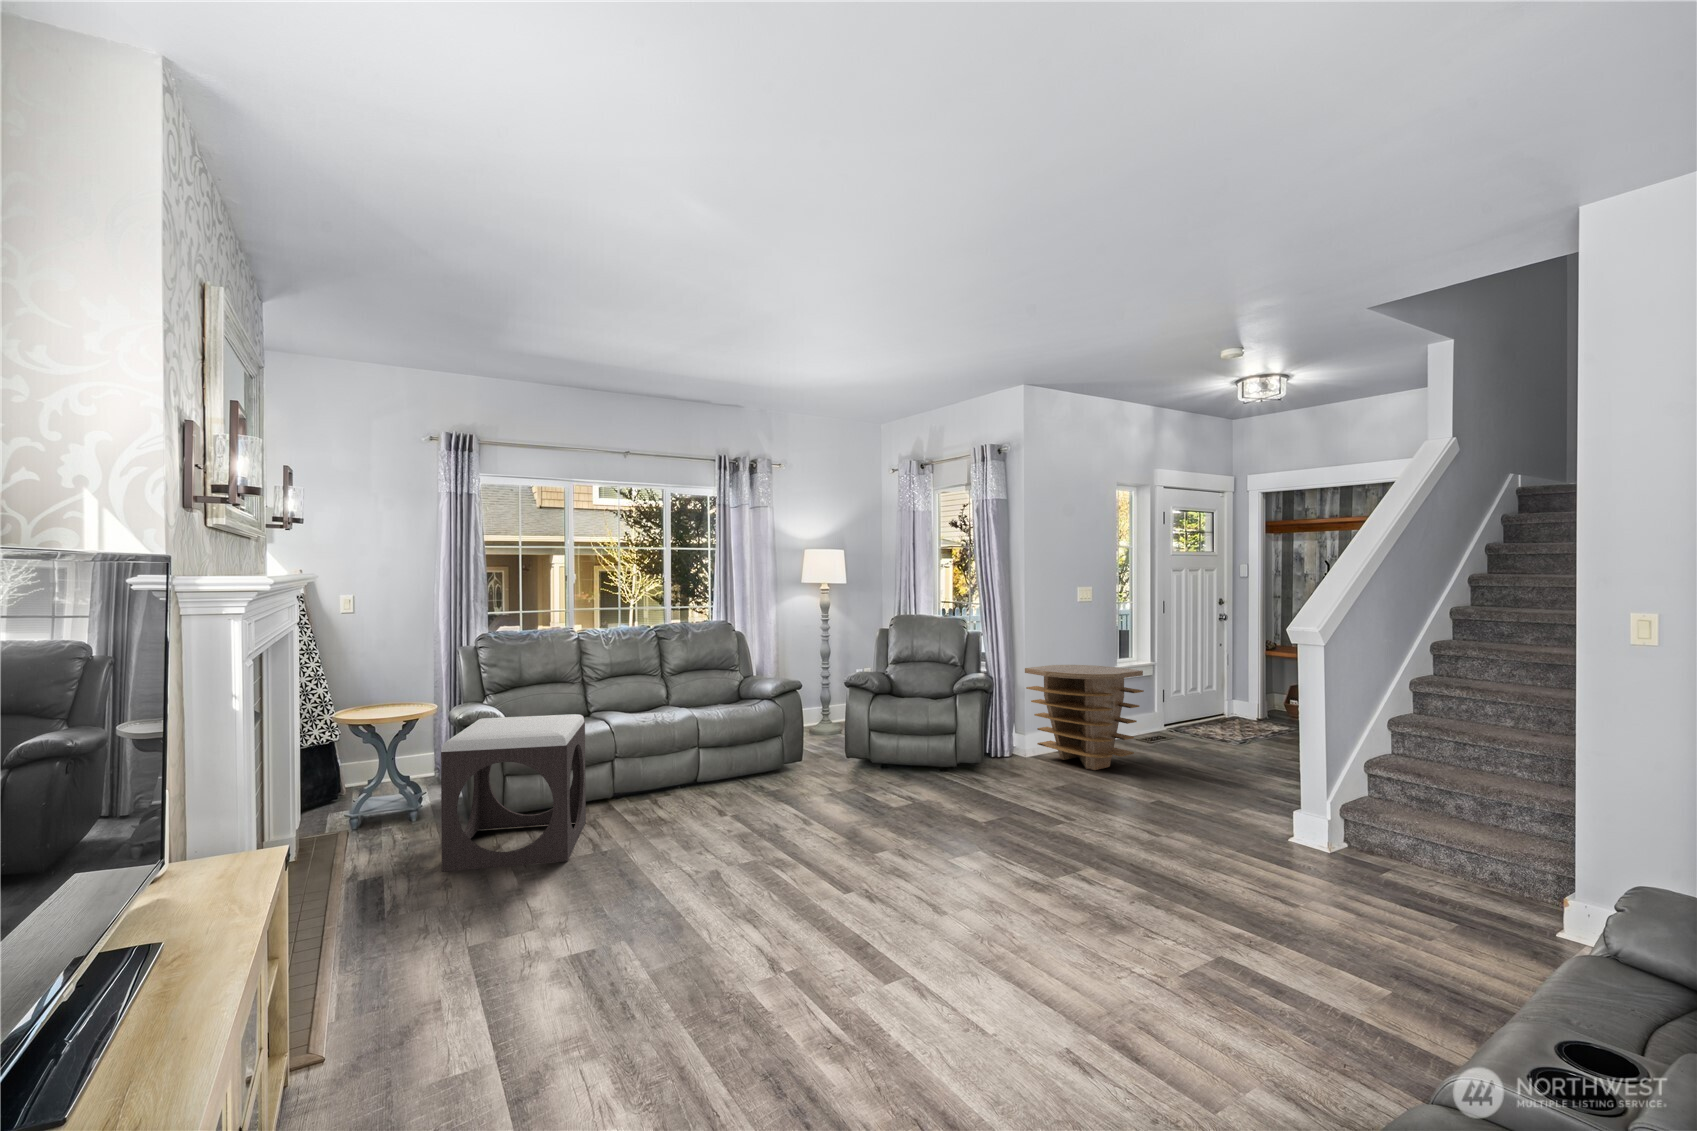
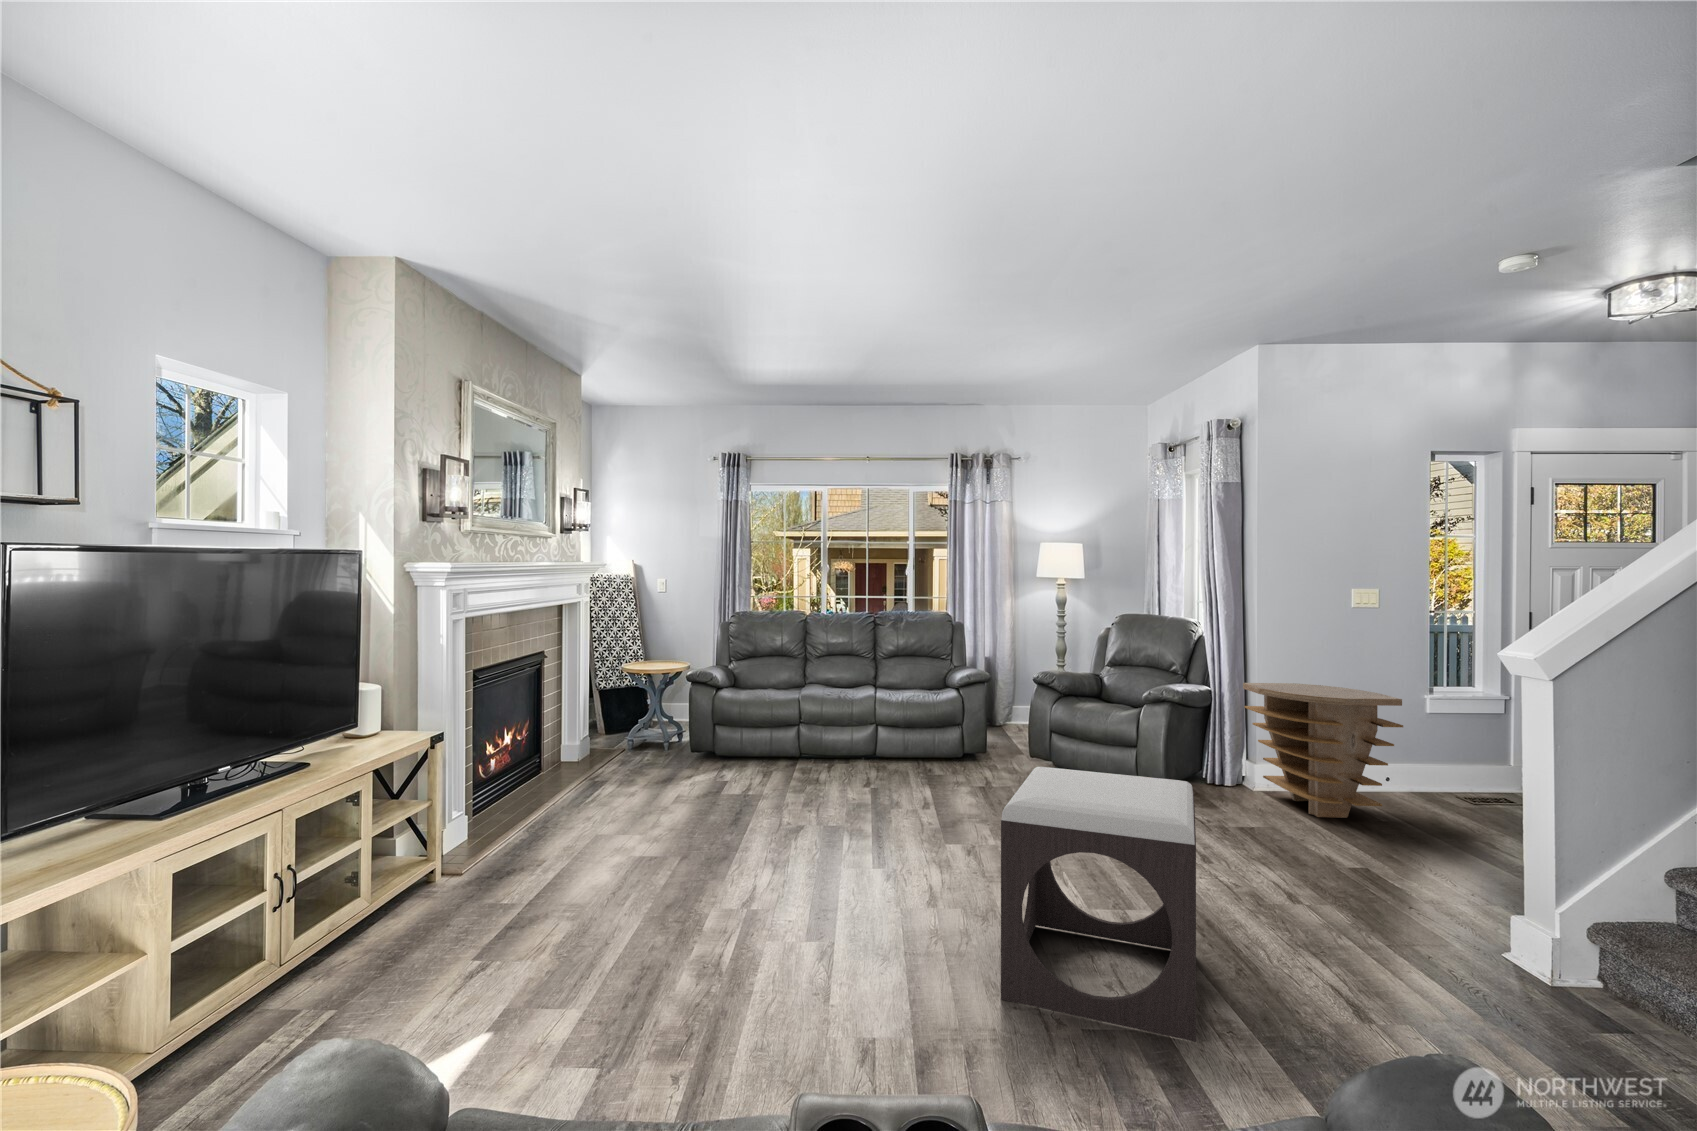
footstool: present [441,714,586,872] -> present [1001,767,1196,1042]

